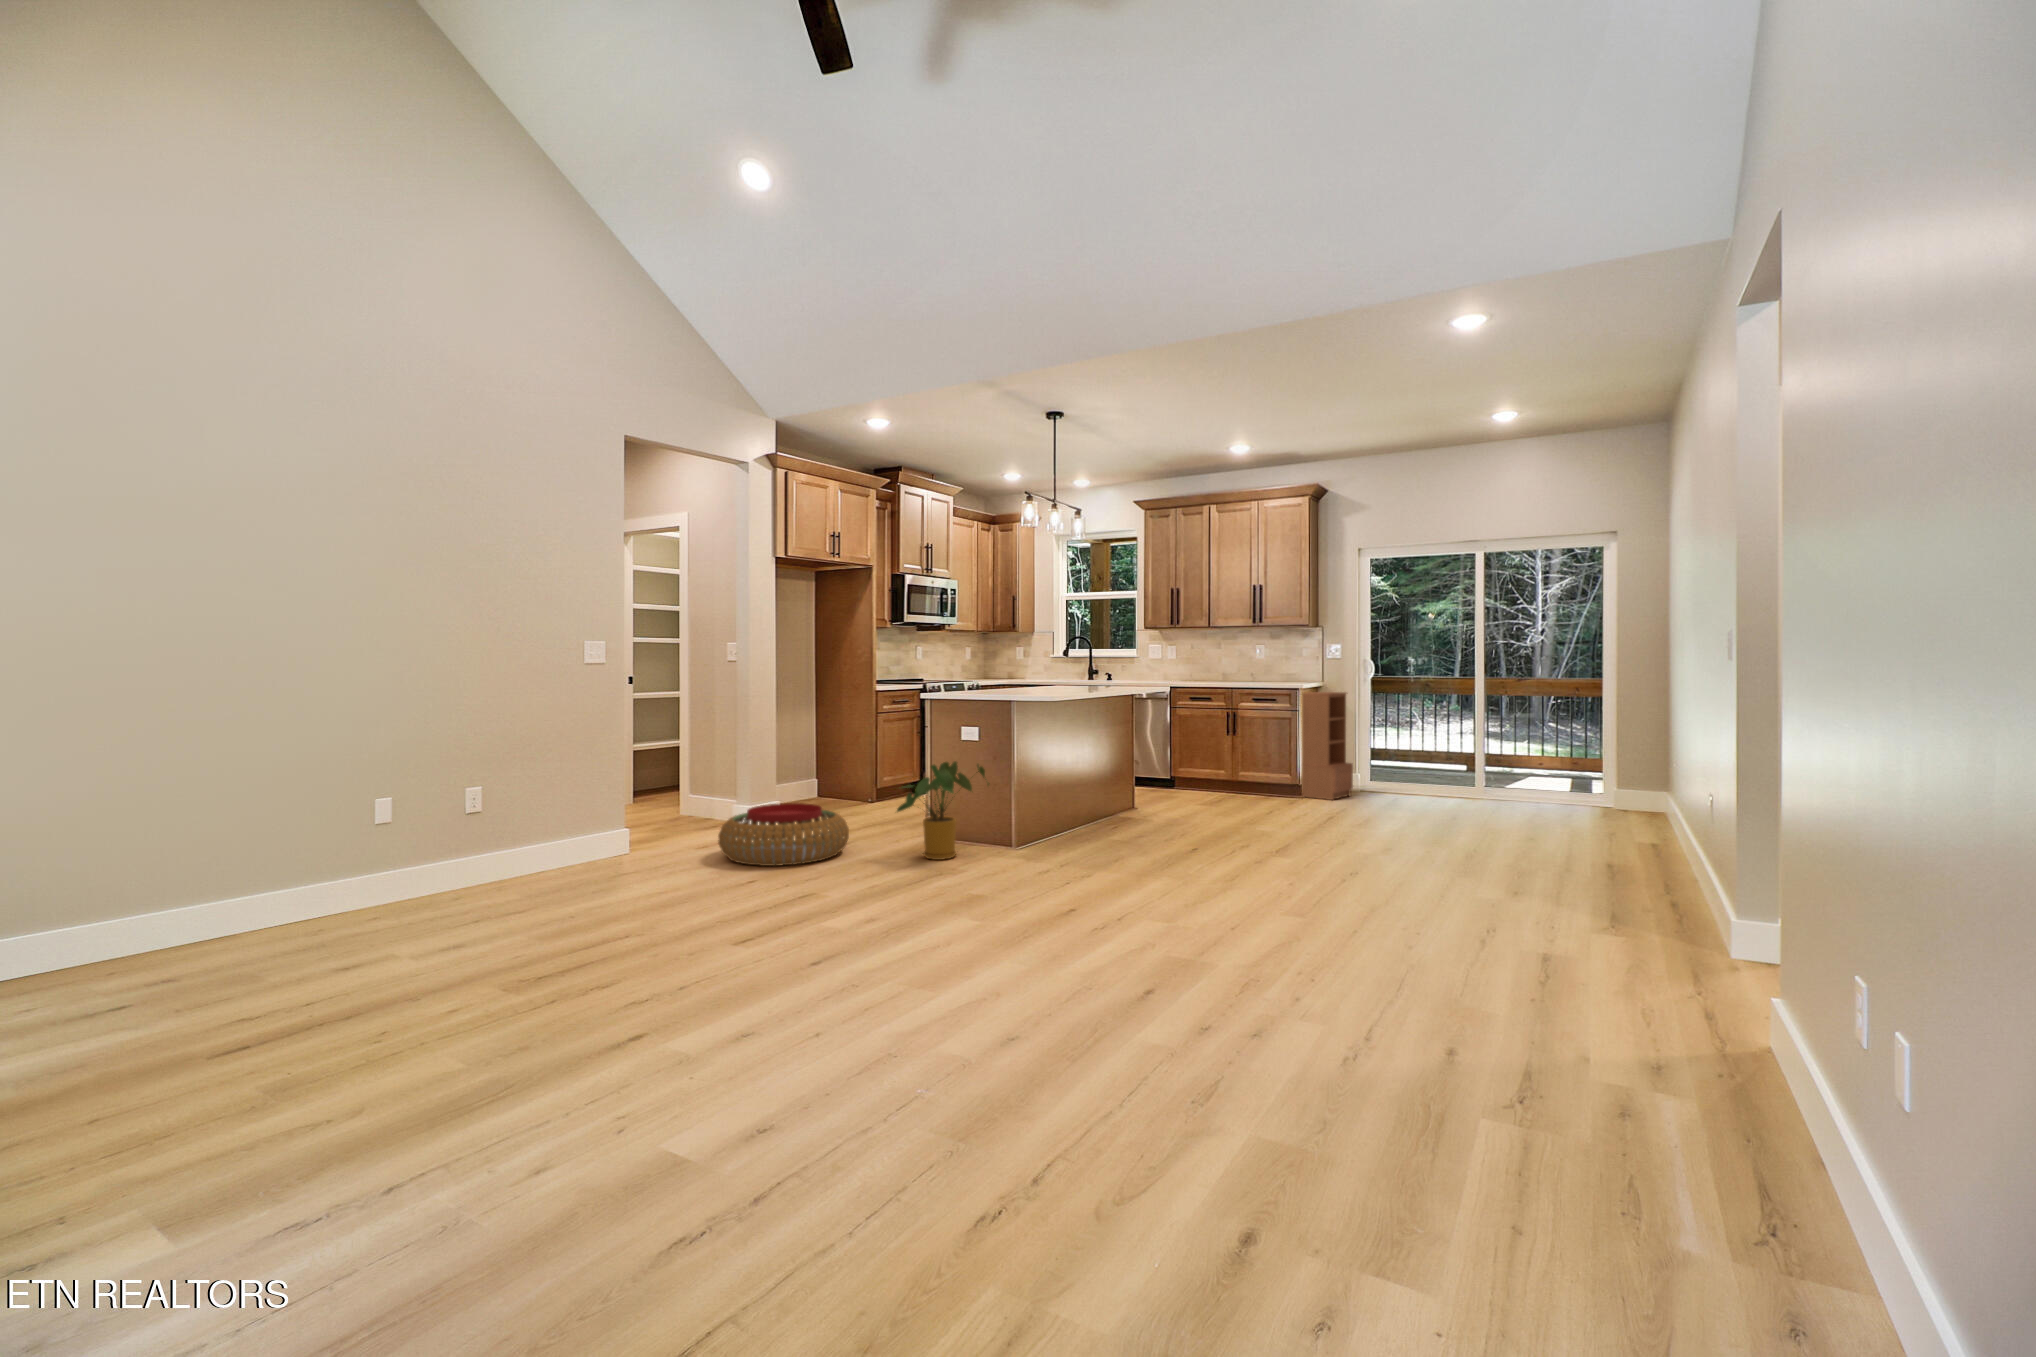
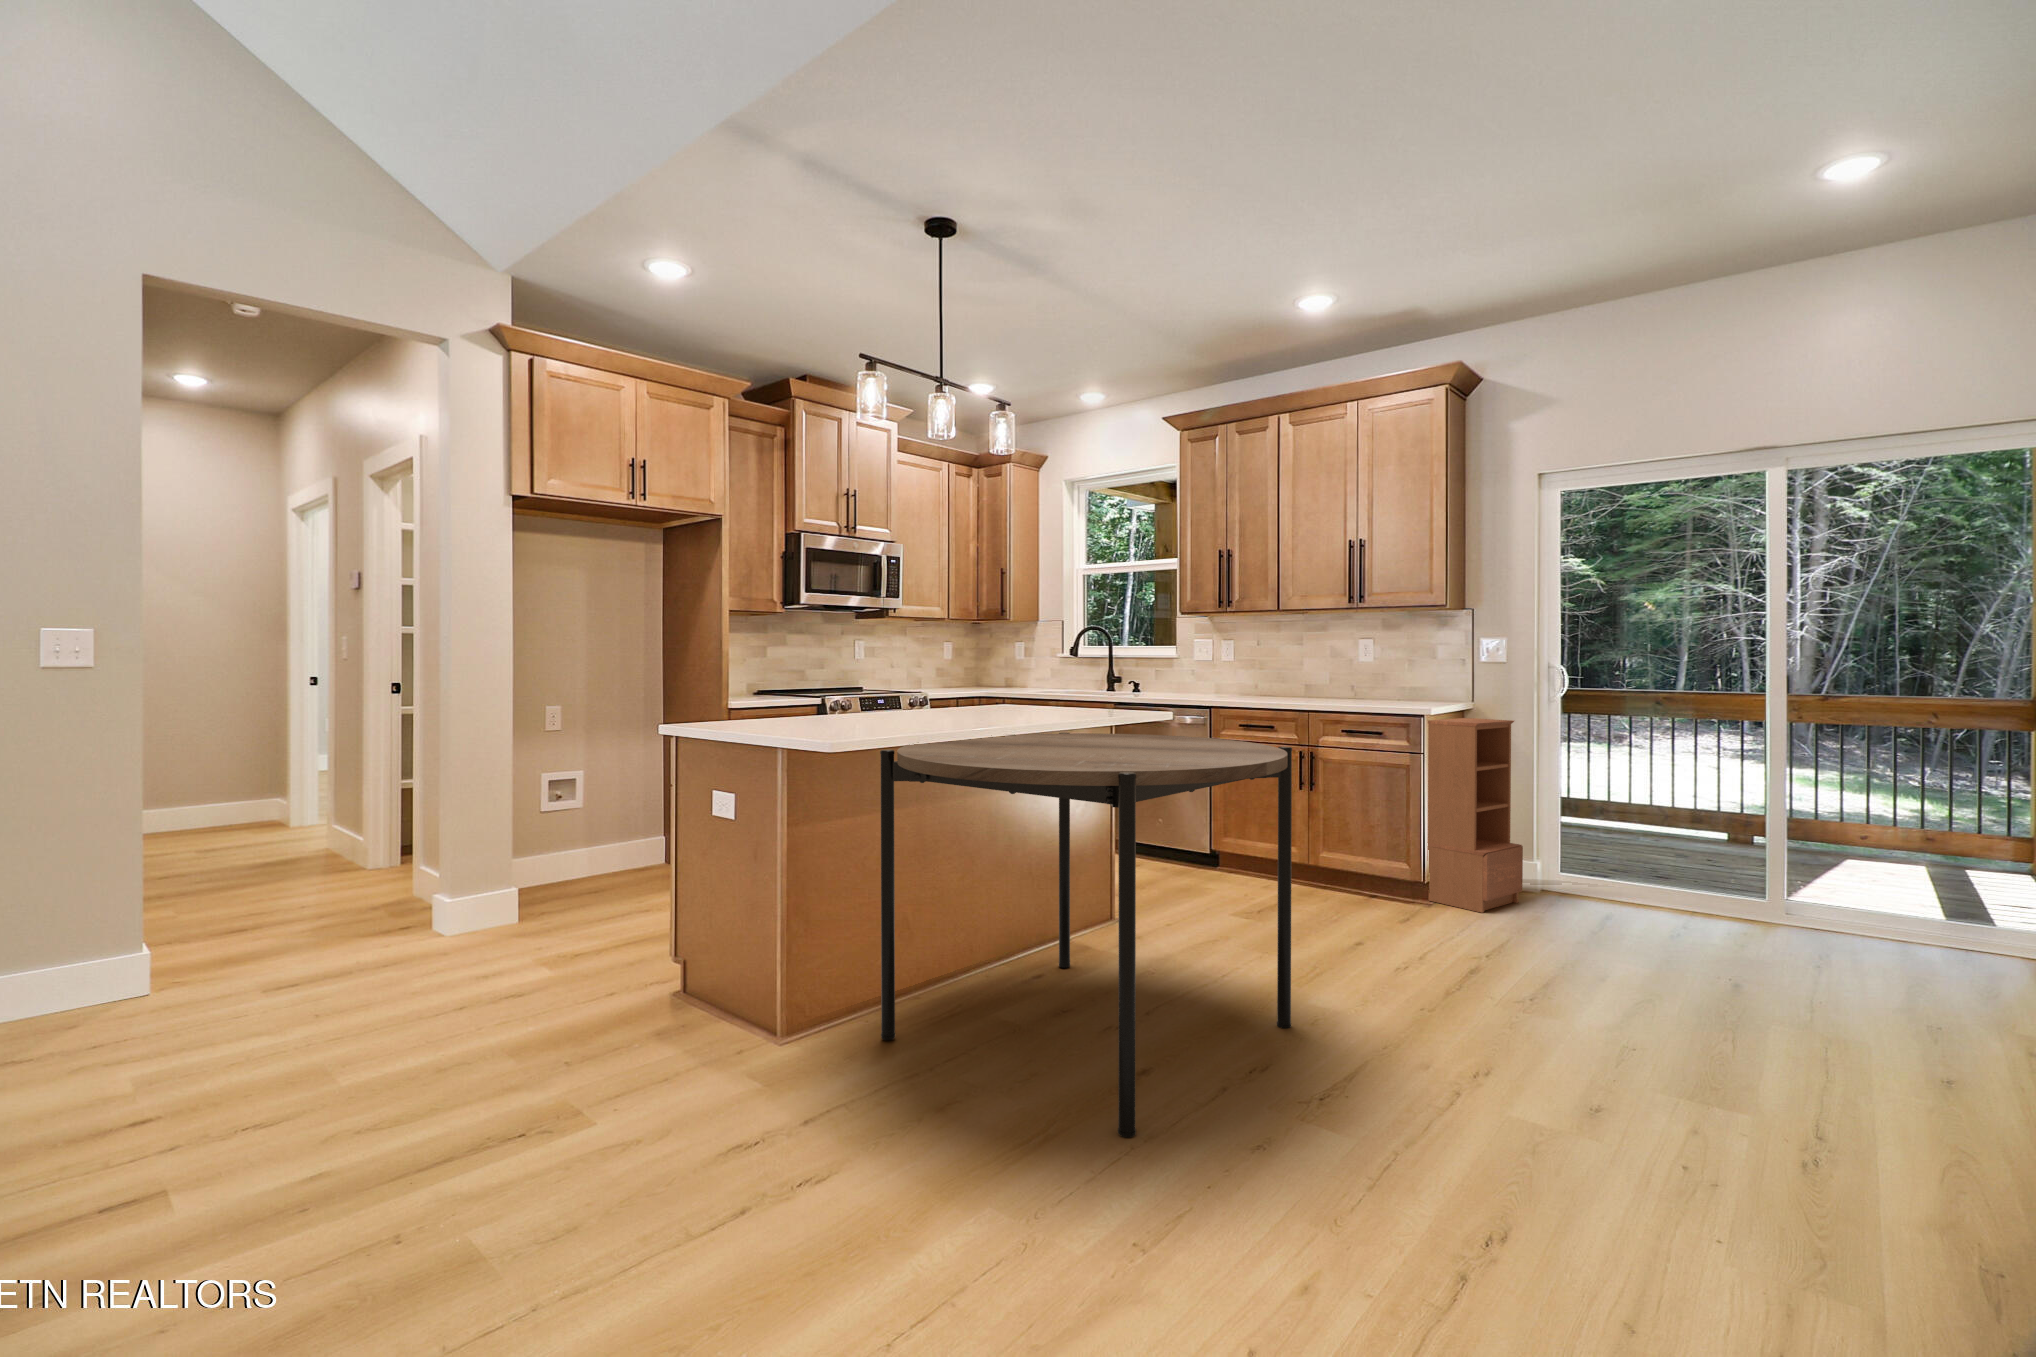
dining table: none [1064,697,1261,864] -> present [880,732,1292,1138]
house plant: present [897,761,989,860] -> none [526,859,737,1062]
pouf: present [718,803,849,866] -> none [238,918,516,1059]

